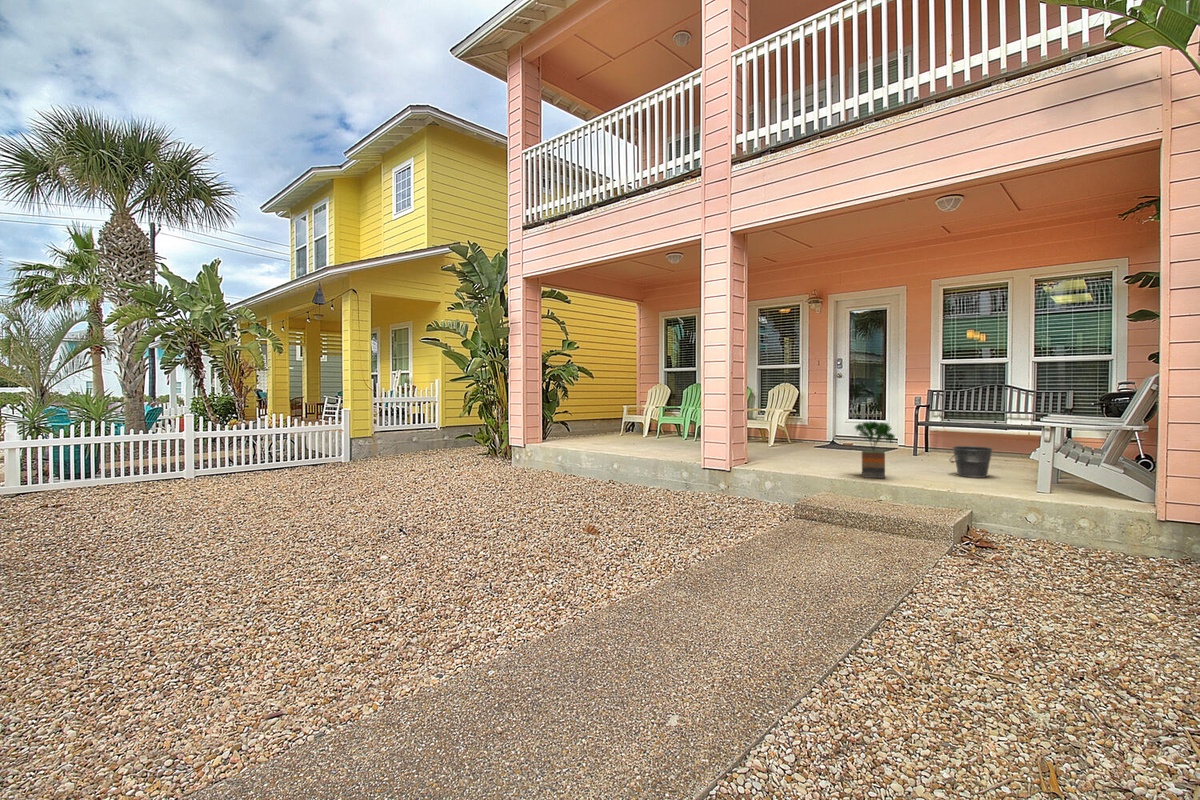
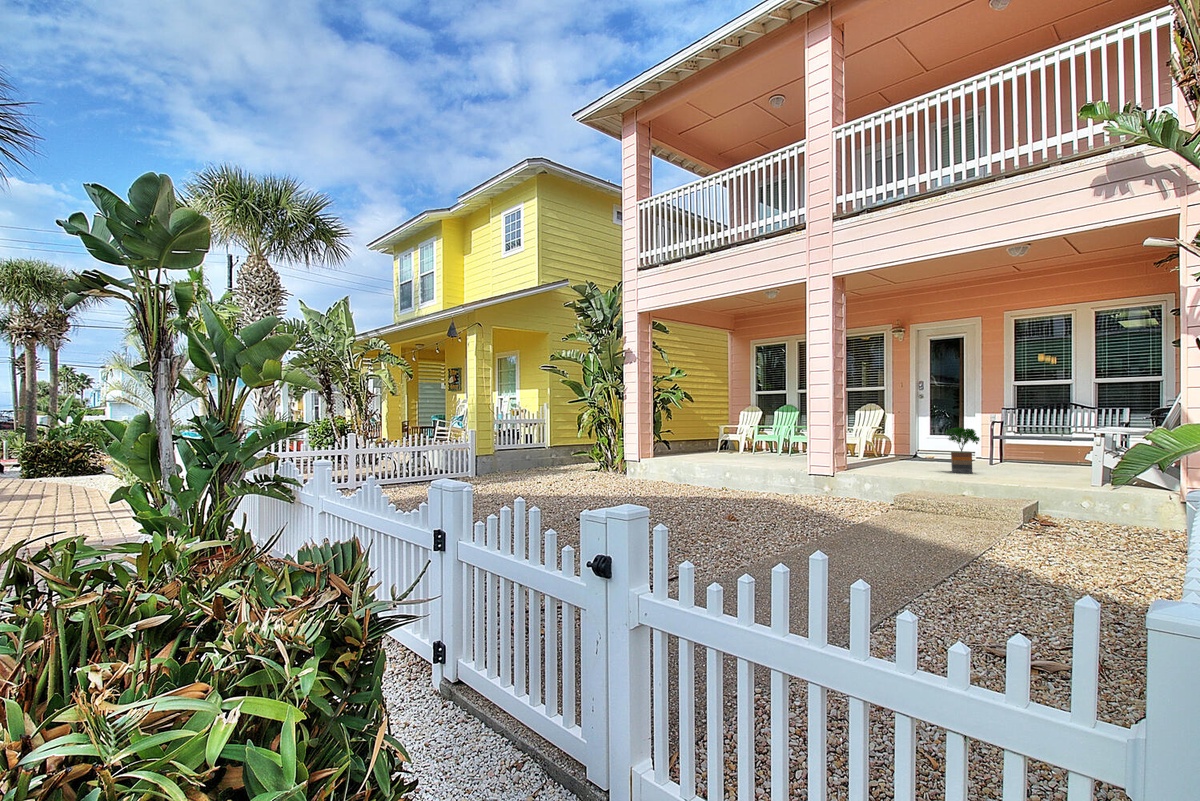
bucket: present [950,446,992,478] -> none [1026,449,1062,474]

